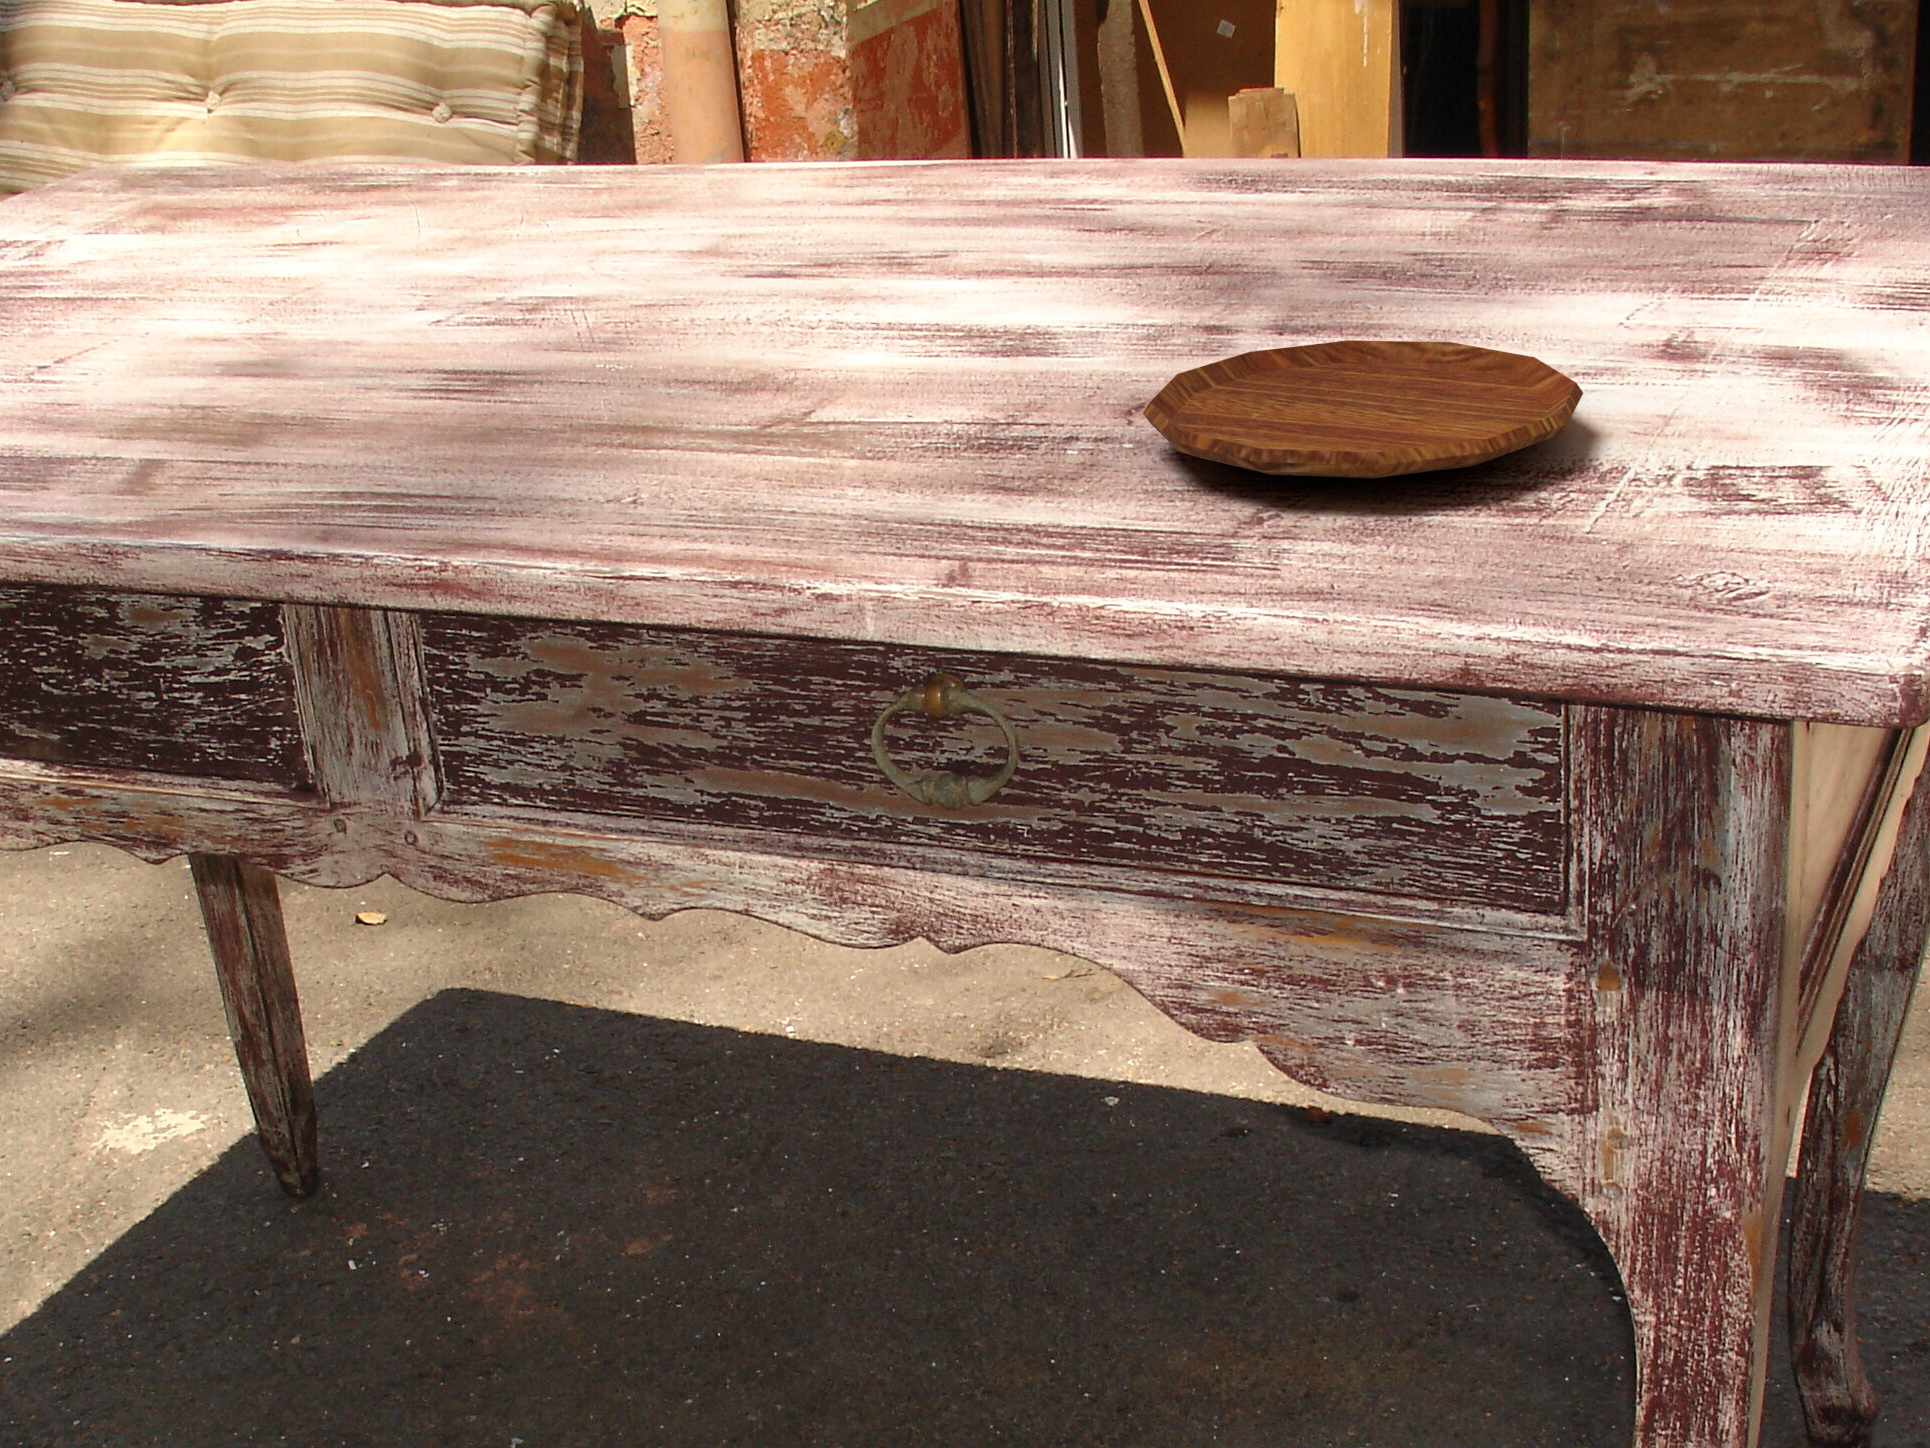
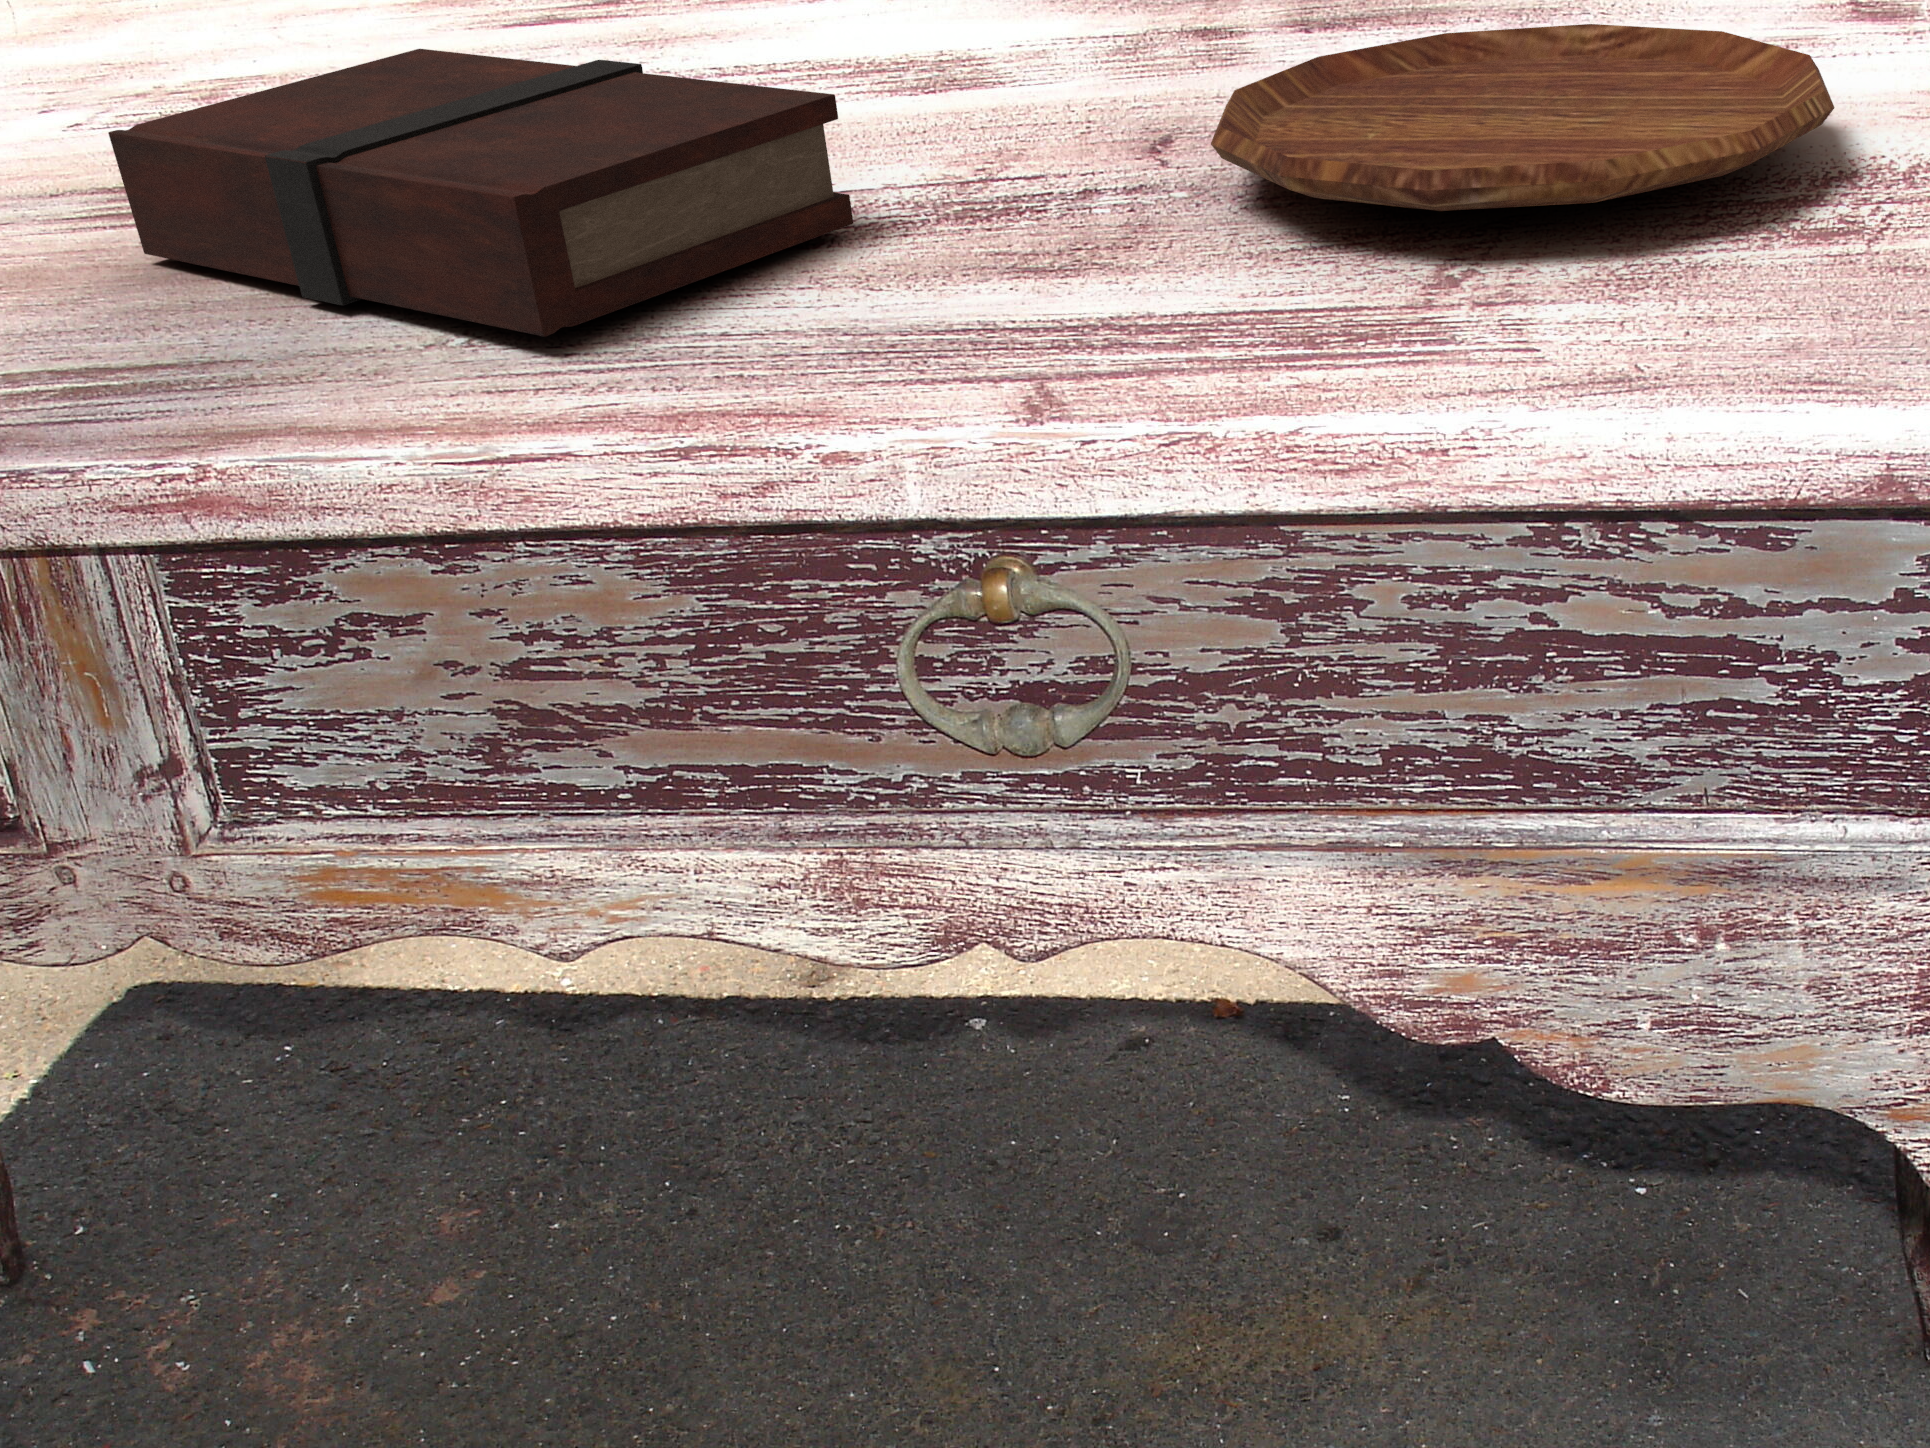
book: none [436,296,902,507] -> present [108,49,853,337]

